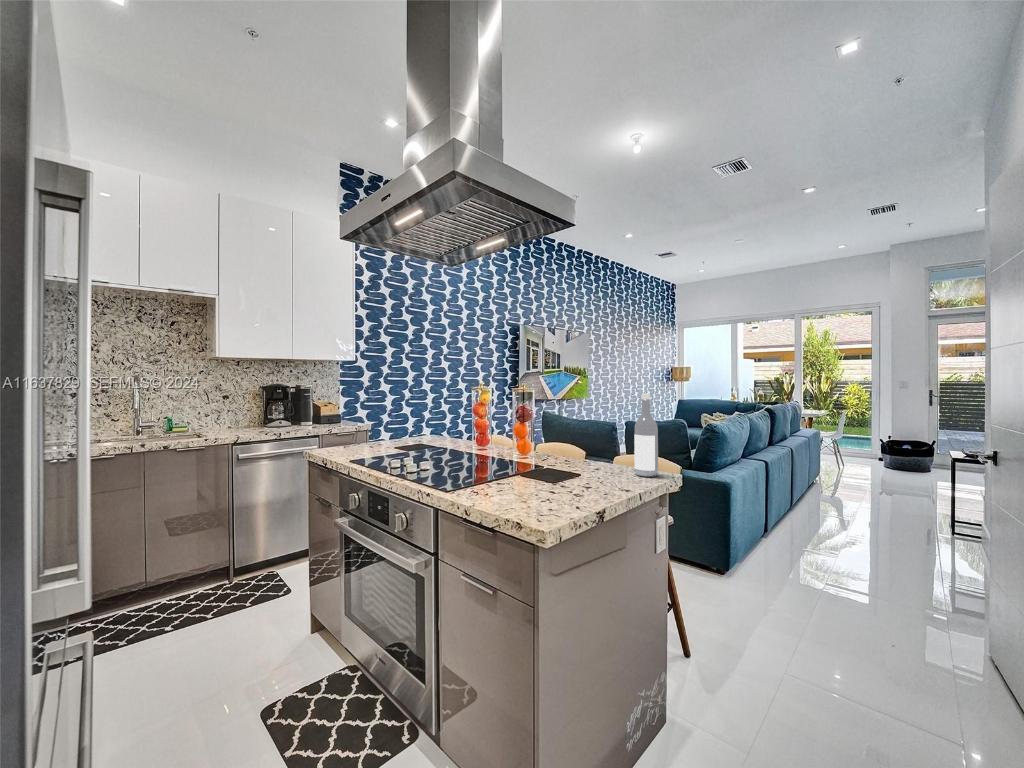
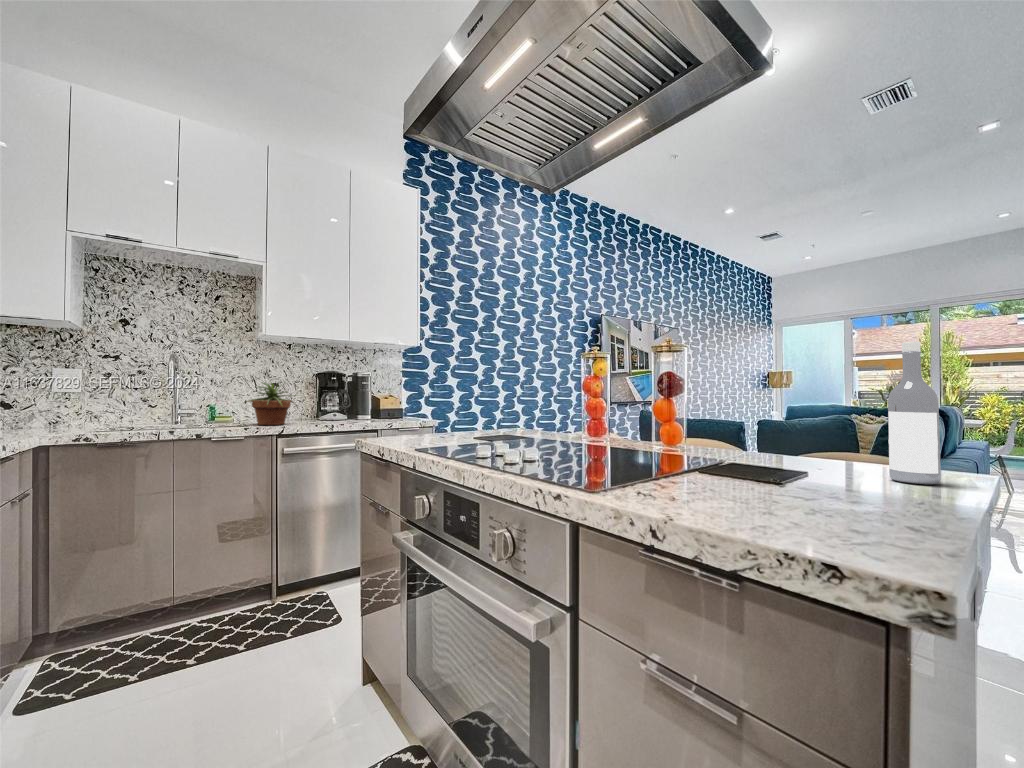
potted plant: none [198,396,253,435] -> present [246,383,296,425]

